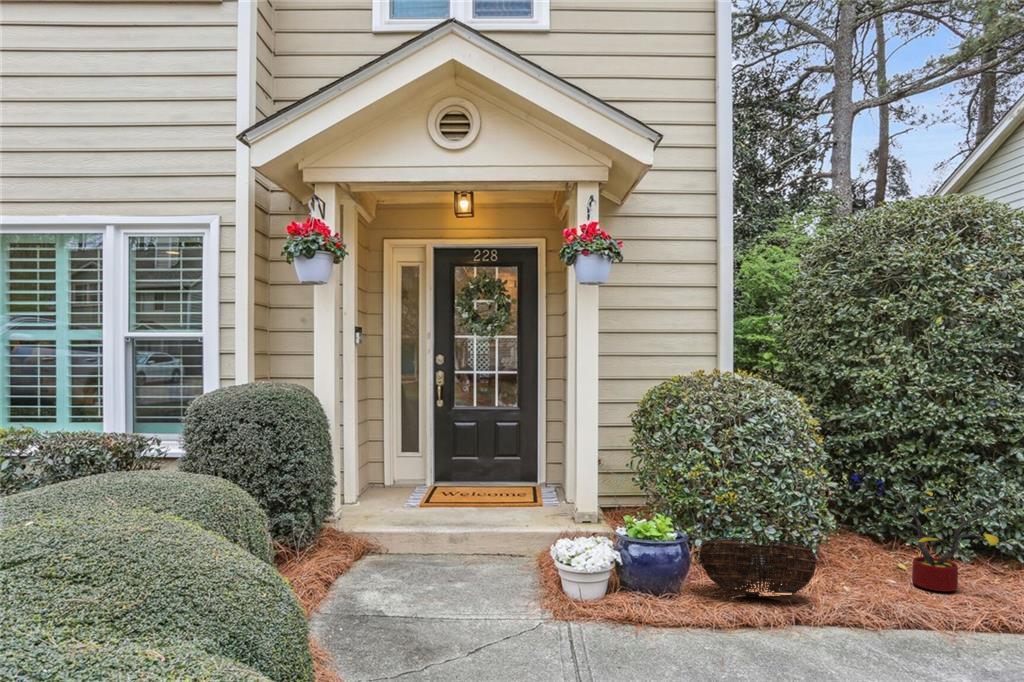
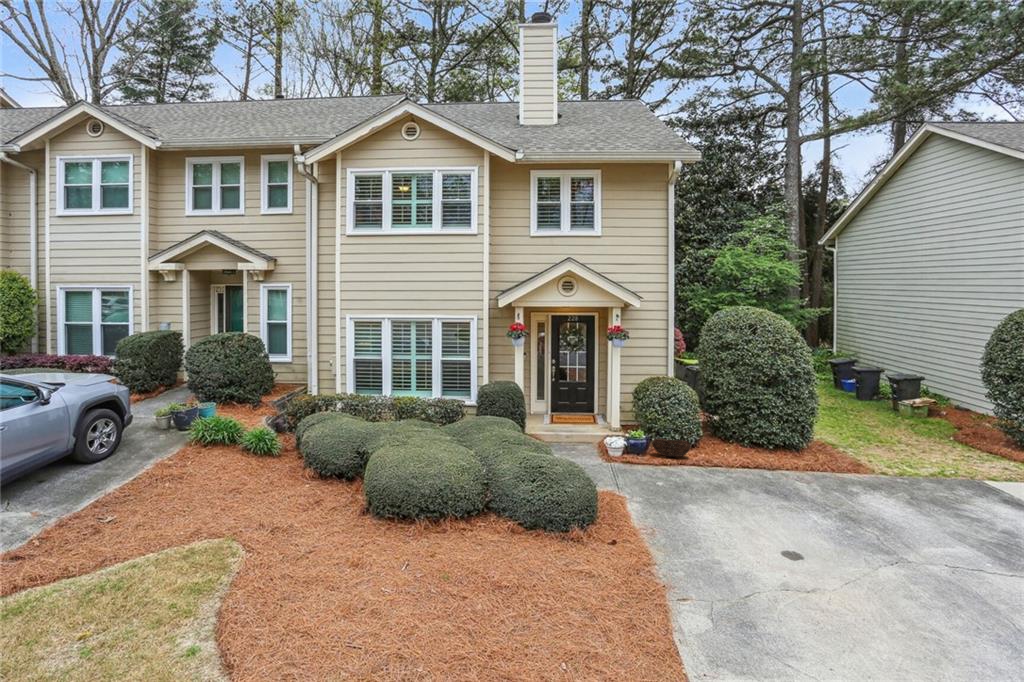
decorative plant: present [899,484,999,591] -> none [724,420,752,456]

